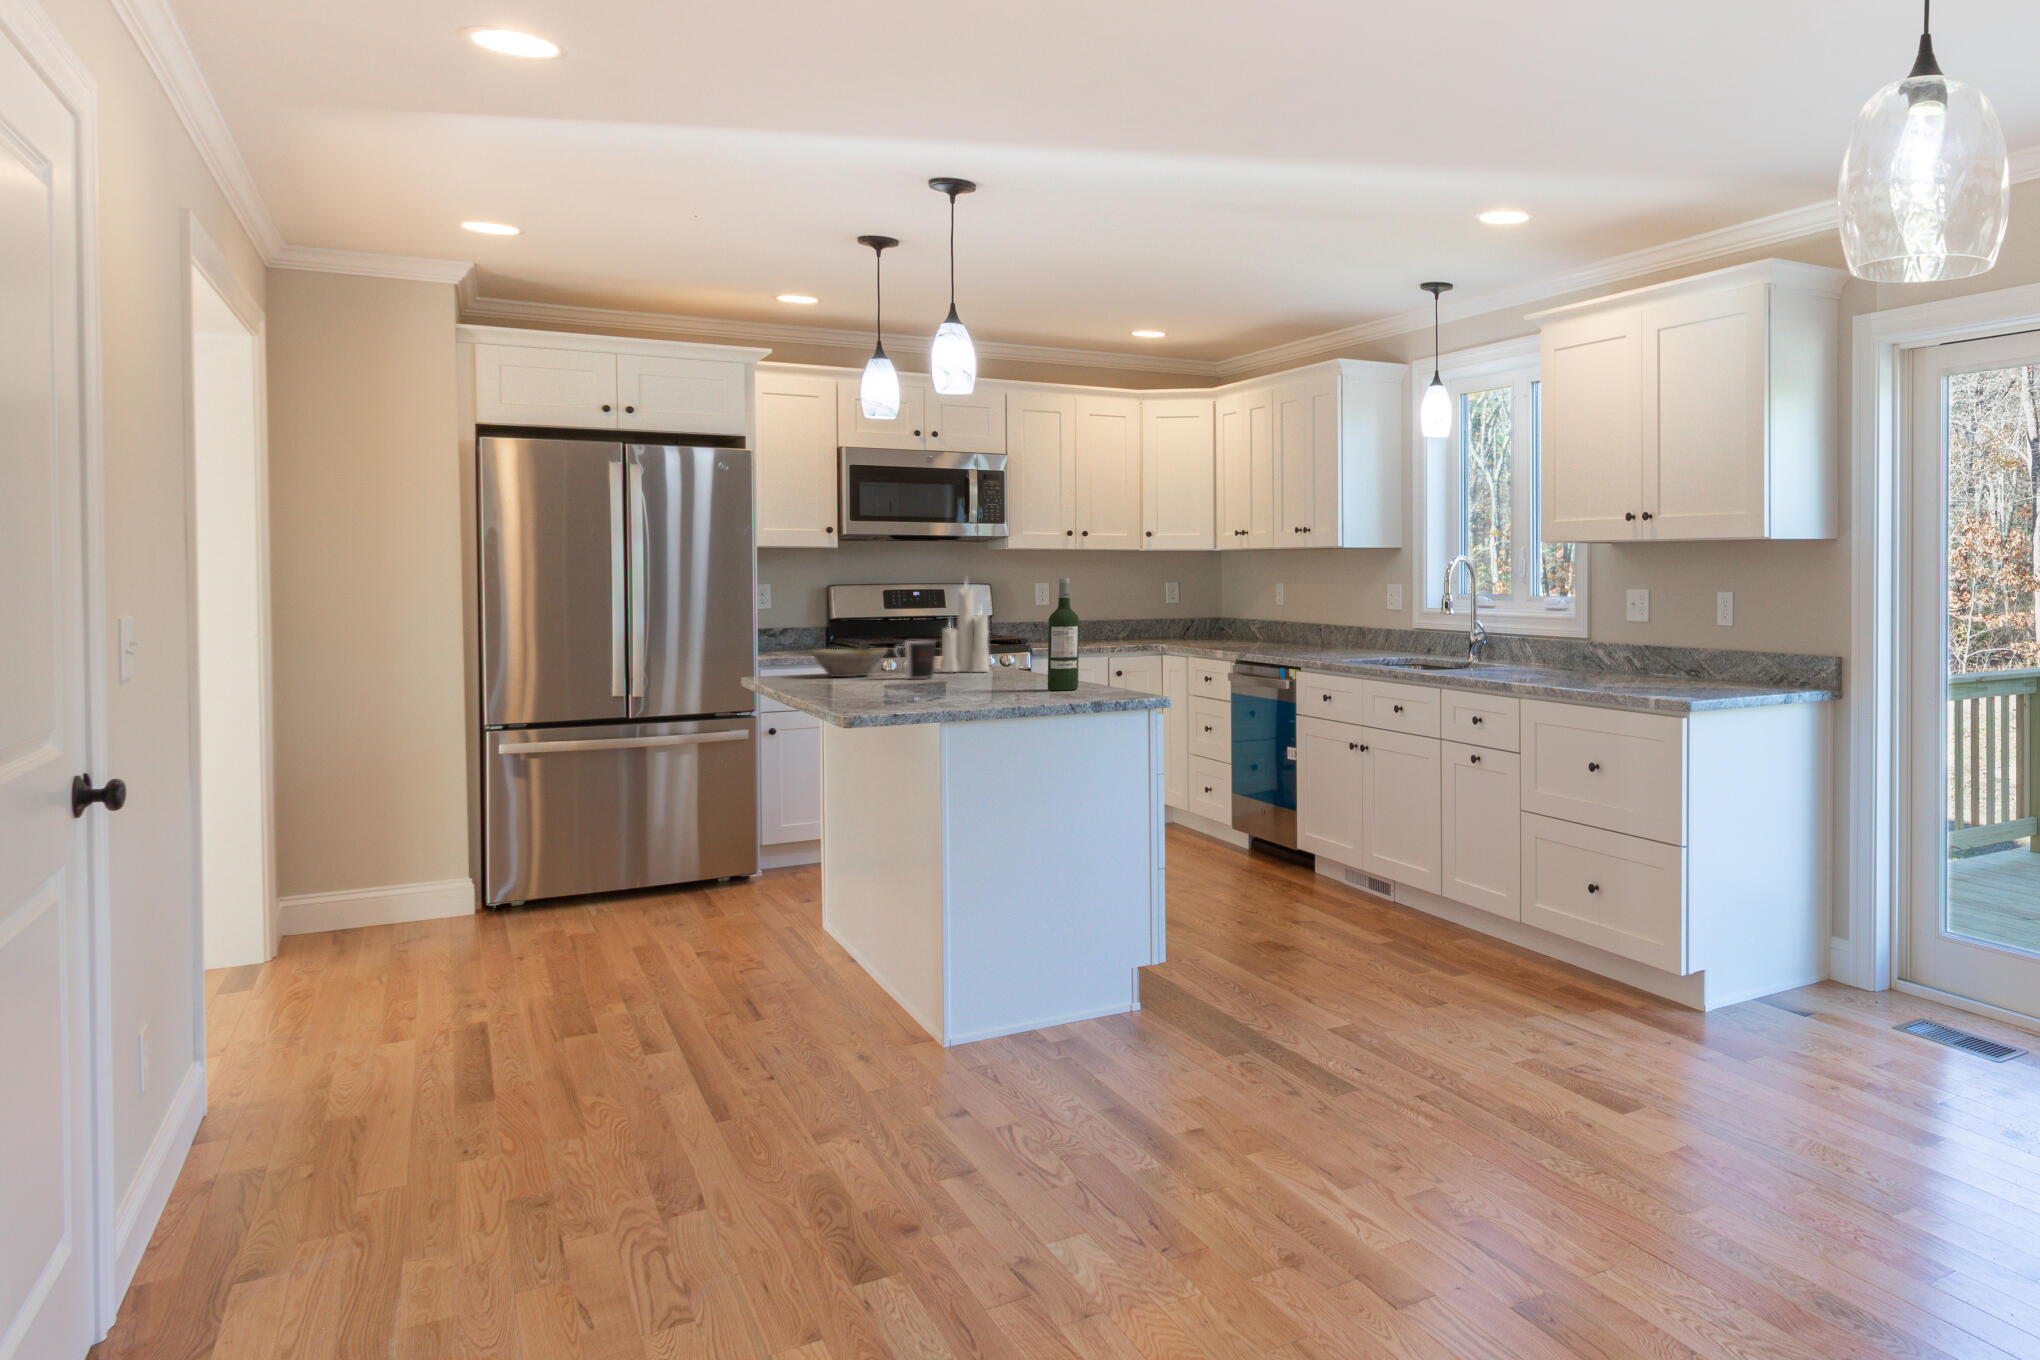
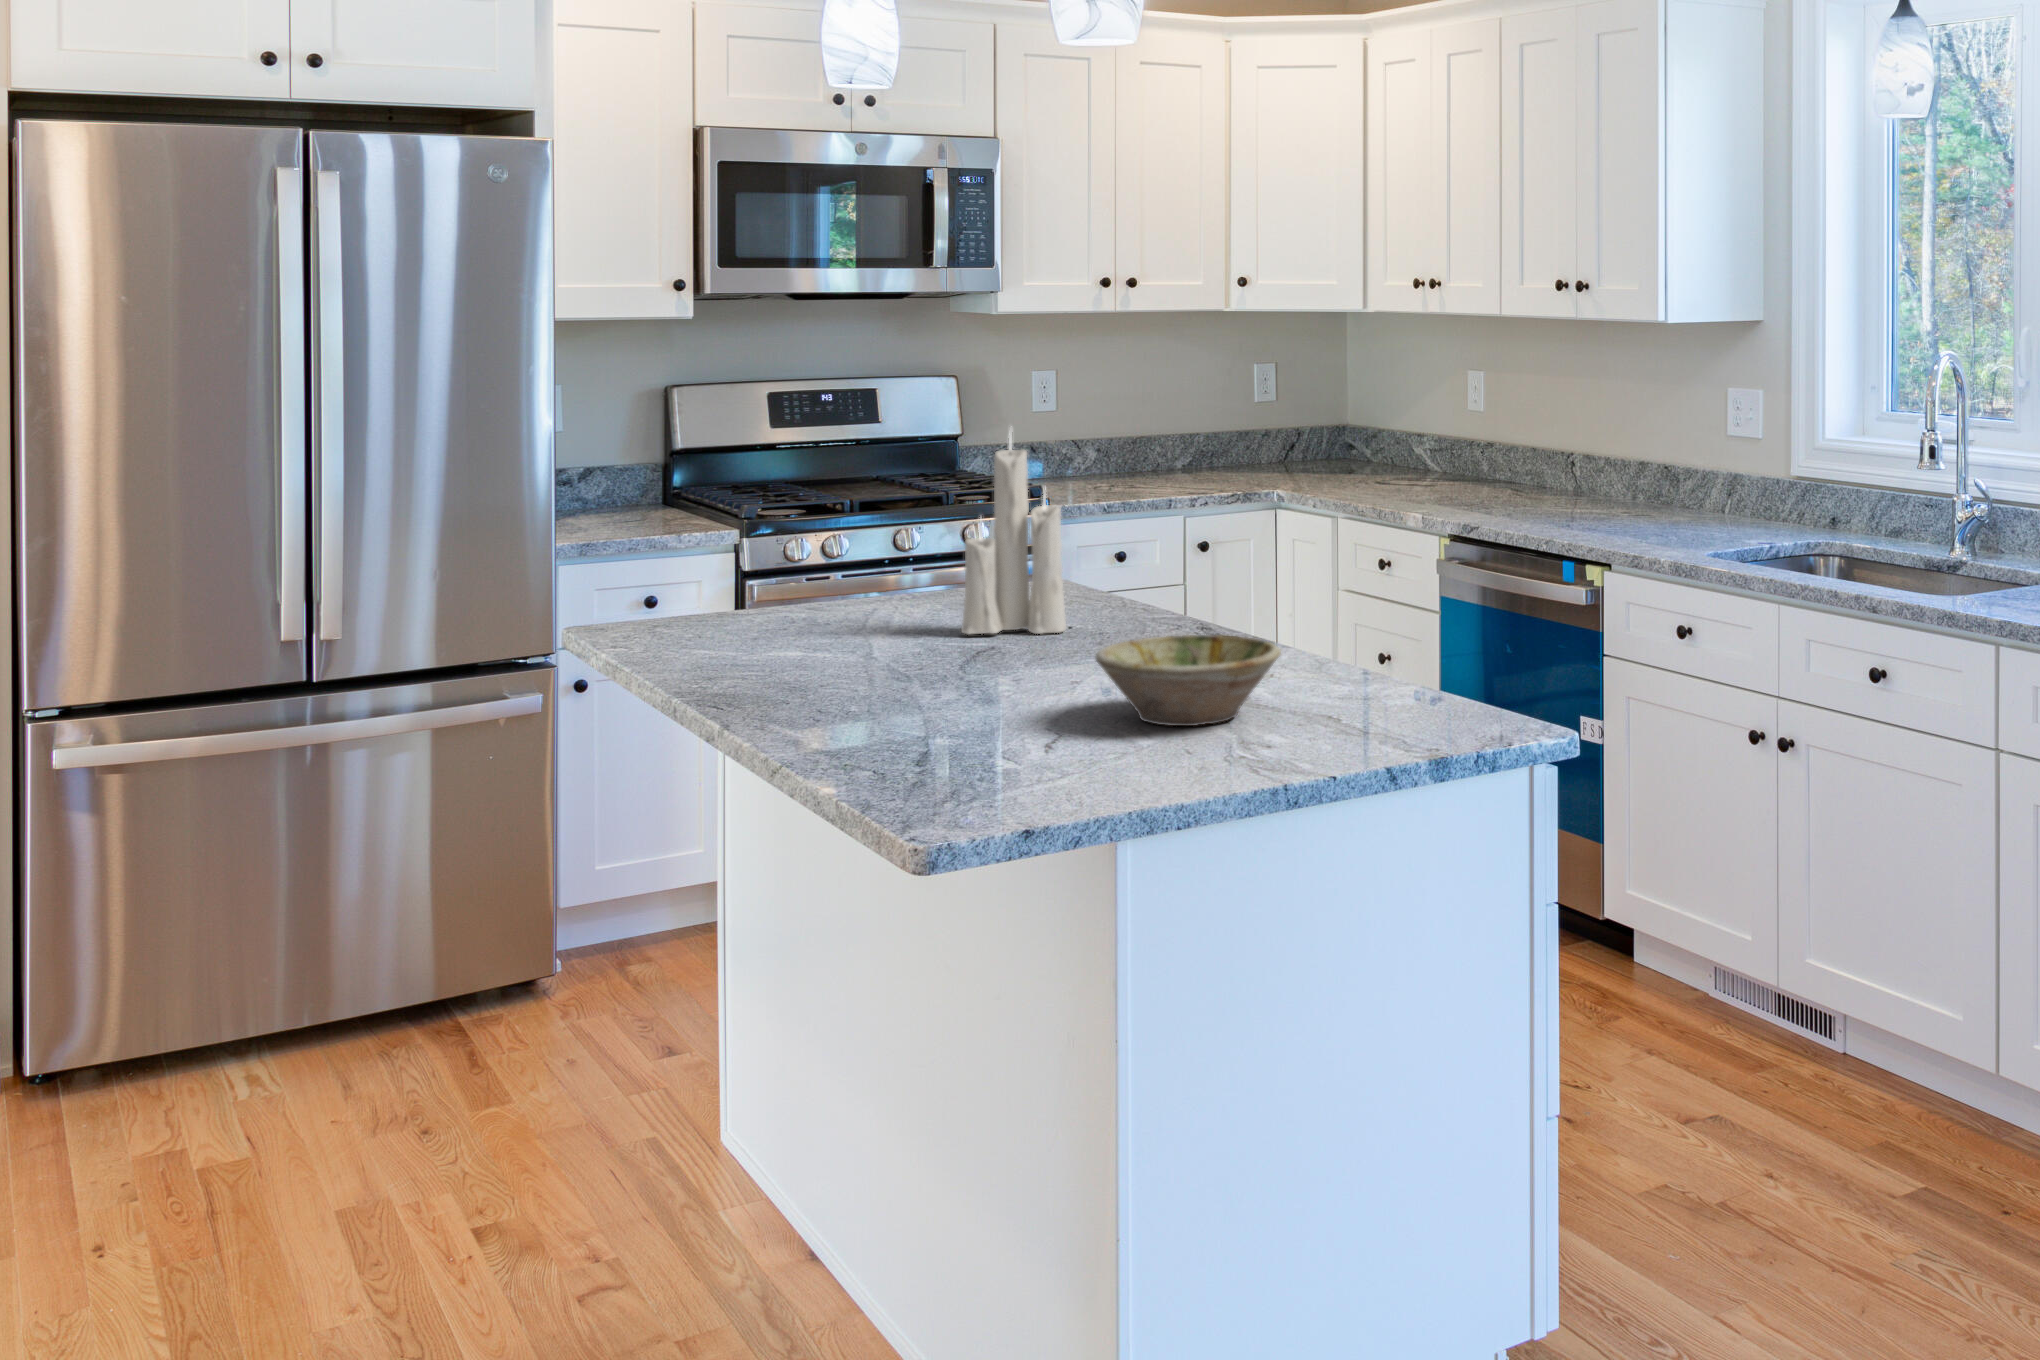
wine bottle: present [1048,578,1079,690] -> none [1296,476,1368,756]
coffee cup: present [895,641,936,679] -> none [883,582,972,673]
bowl: present [812,648,887,677] -> present [1095,635,1281,726]

